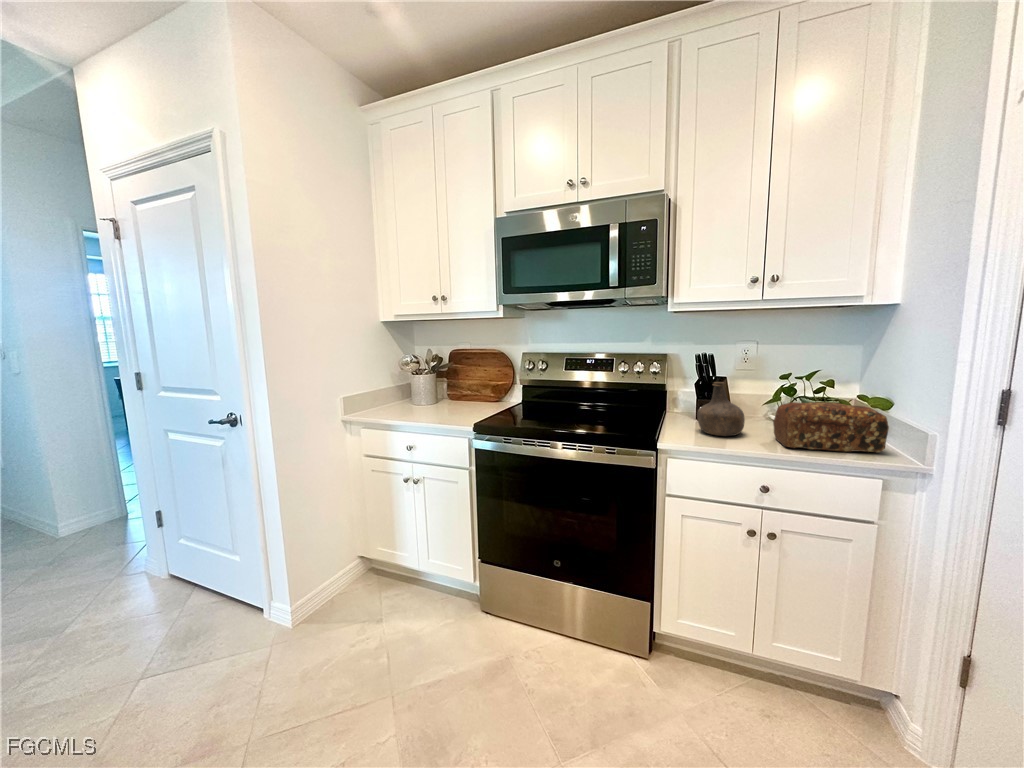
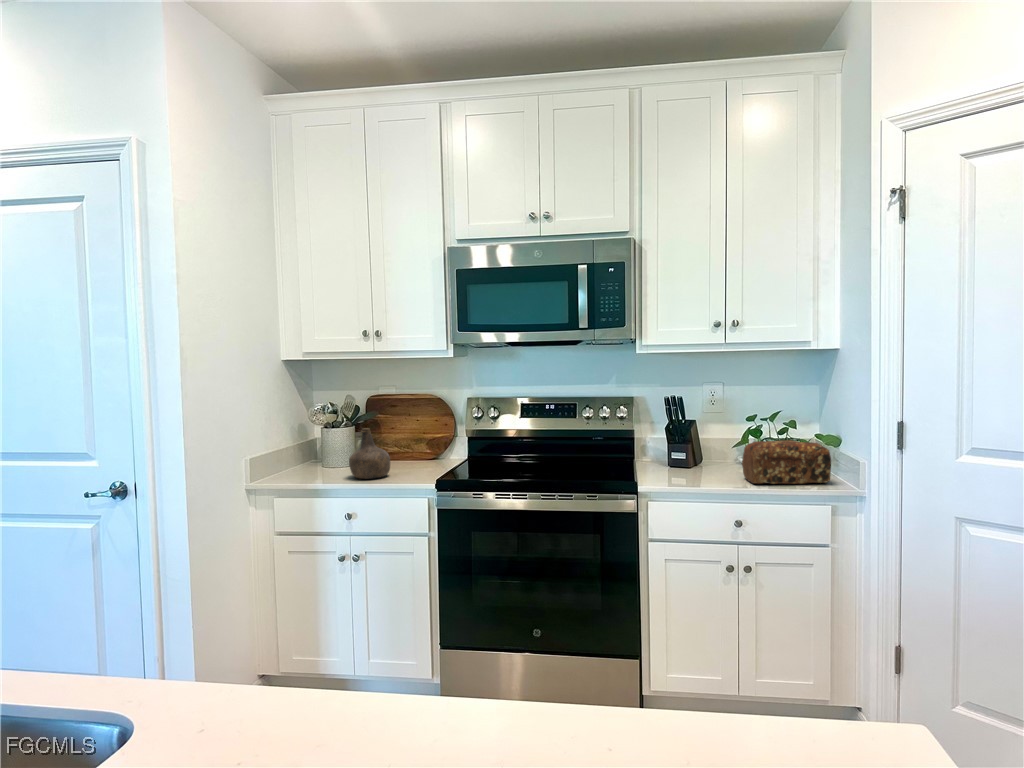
bottle: present [697,382,745,436] -> present [349,428,390,479]

